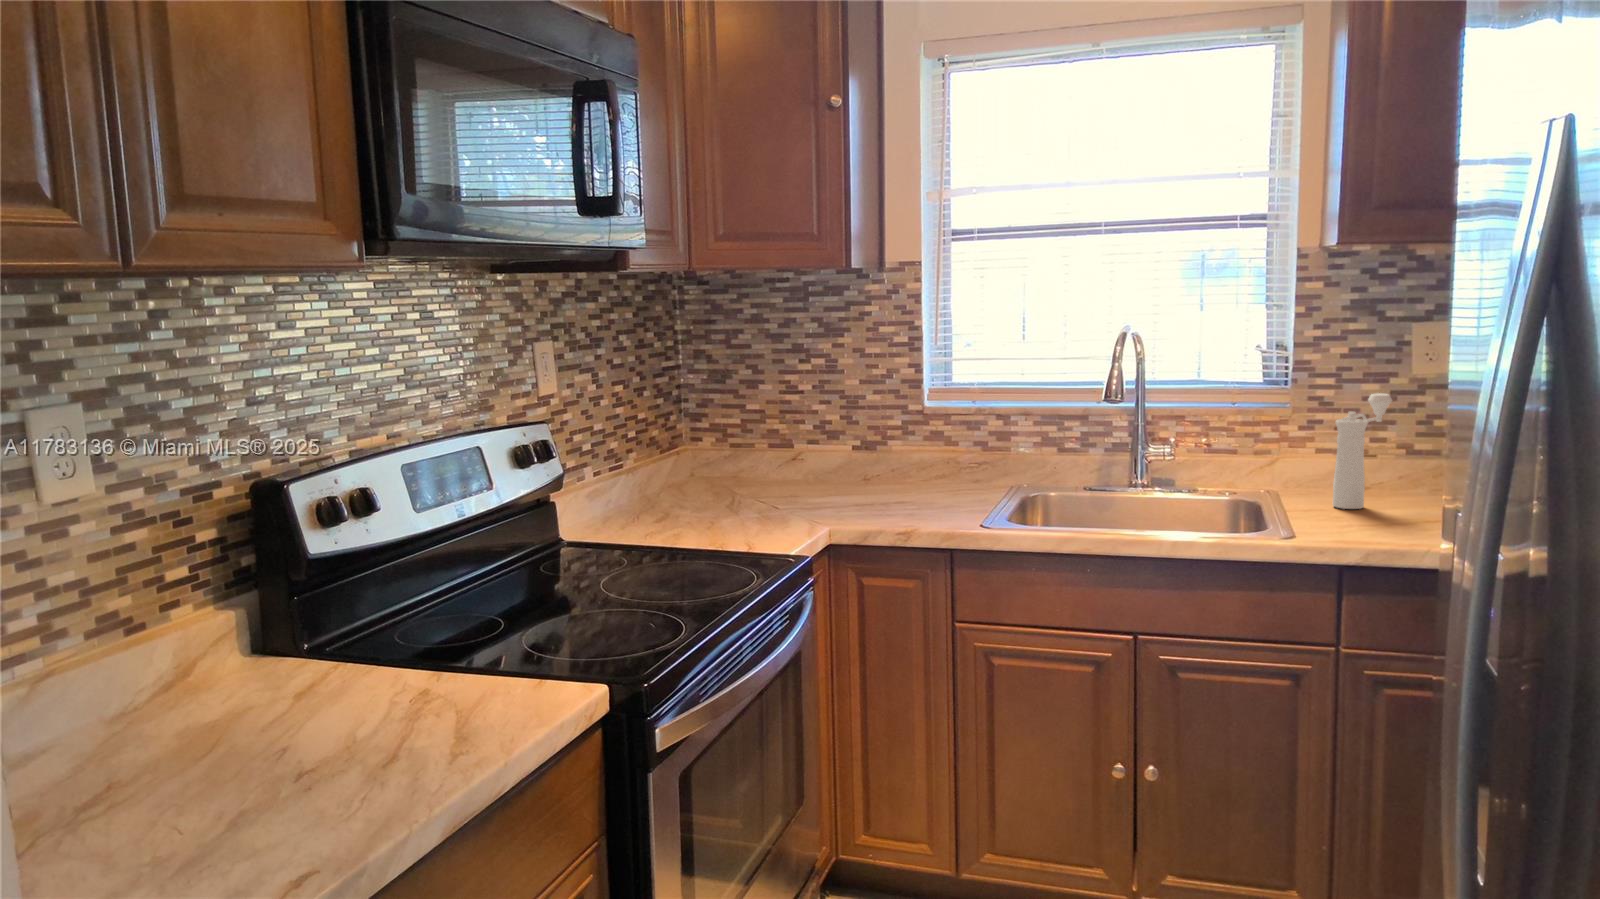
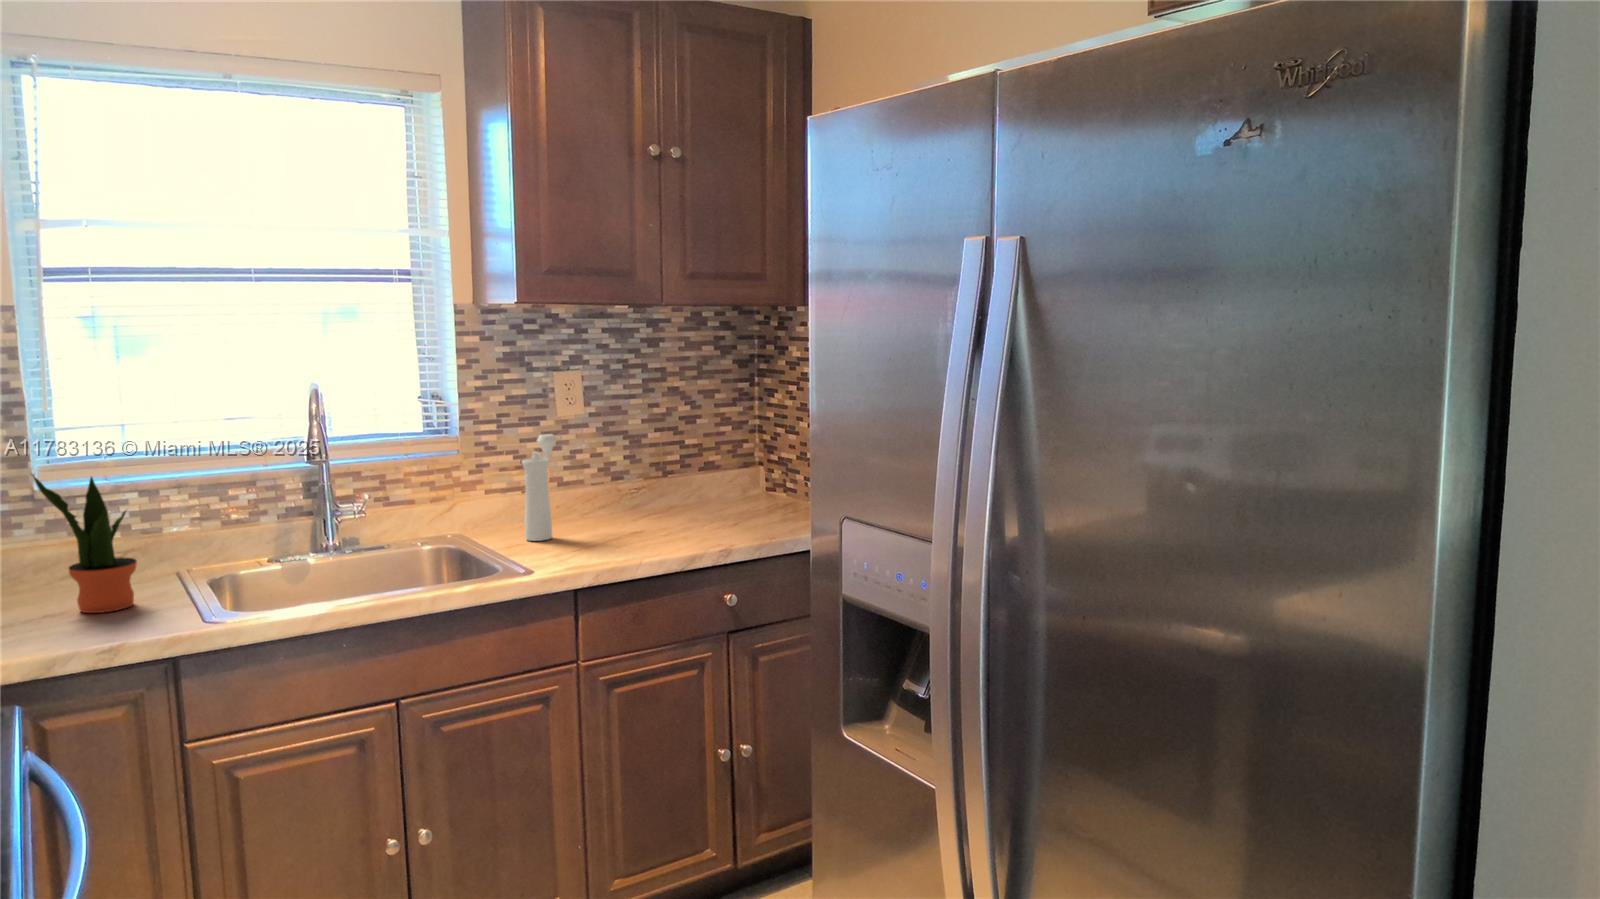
potted plant: none [889,393,957,509] -> present [32,475,137,613]

